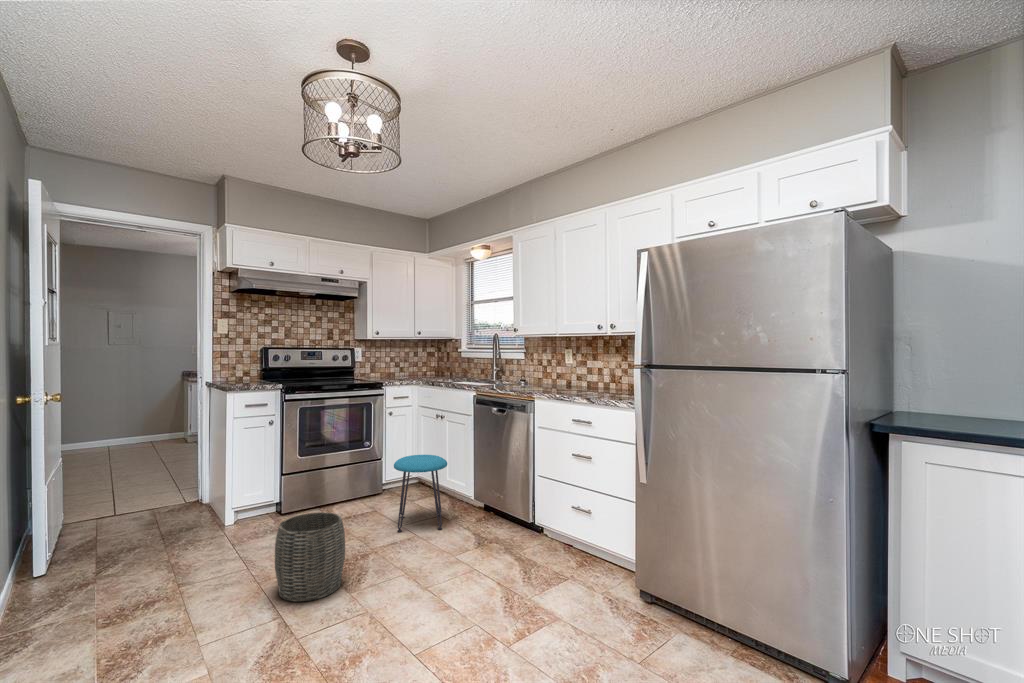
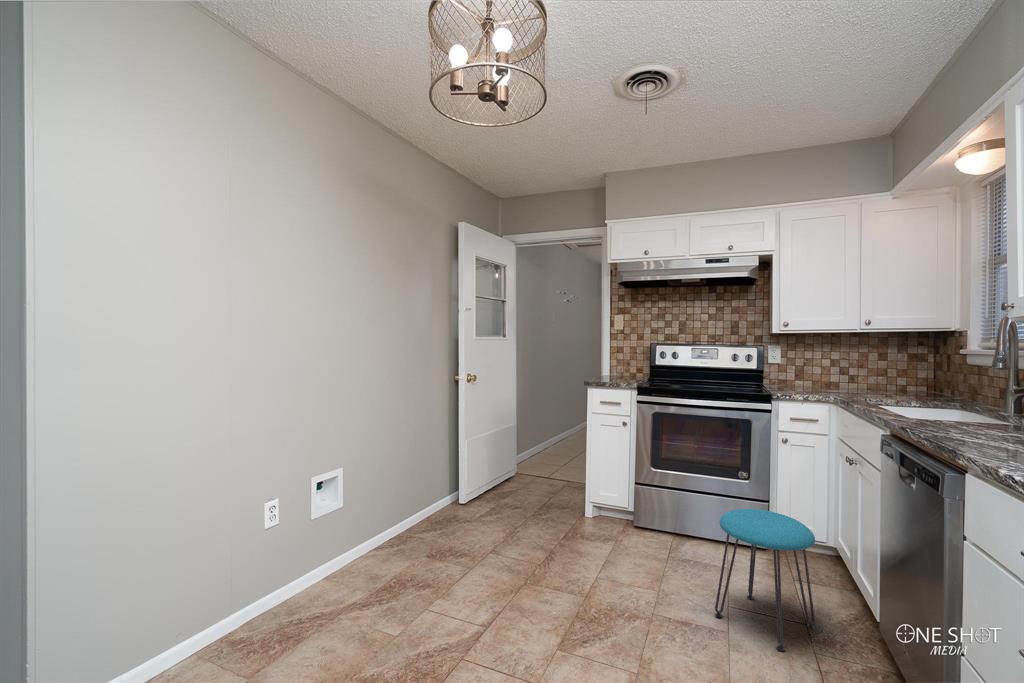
woven basket: present [275,512,345,602] -> none [503,534,580,648]

